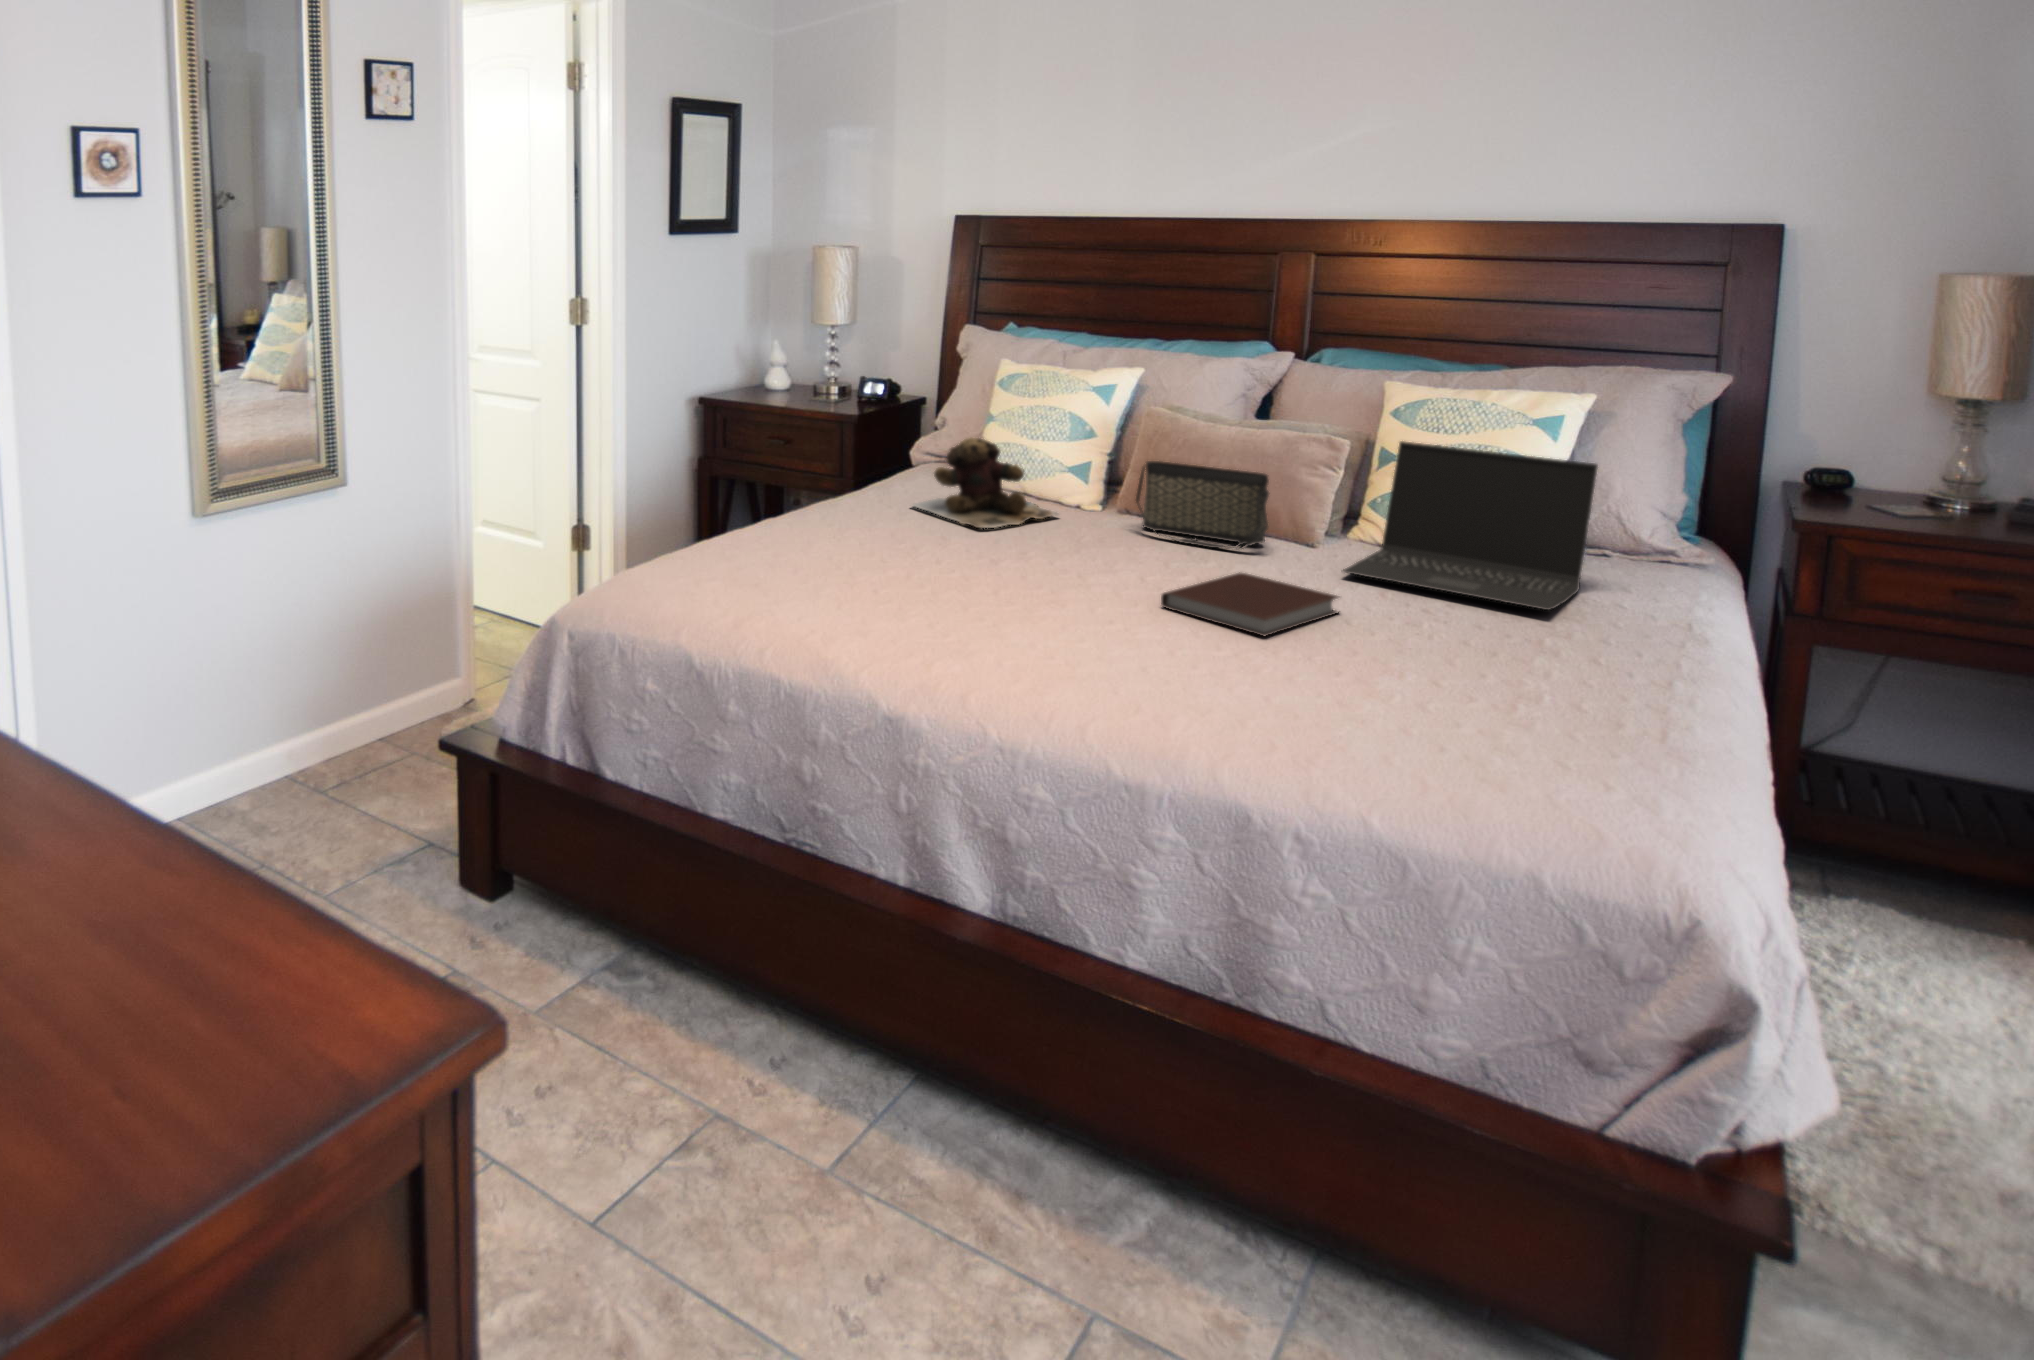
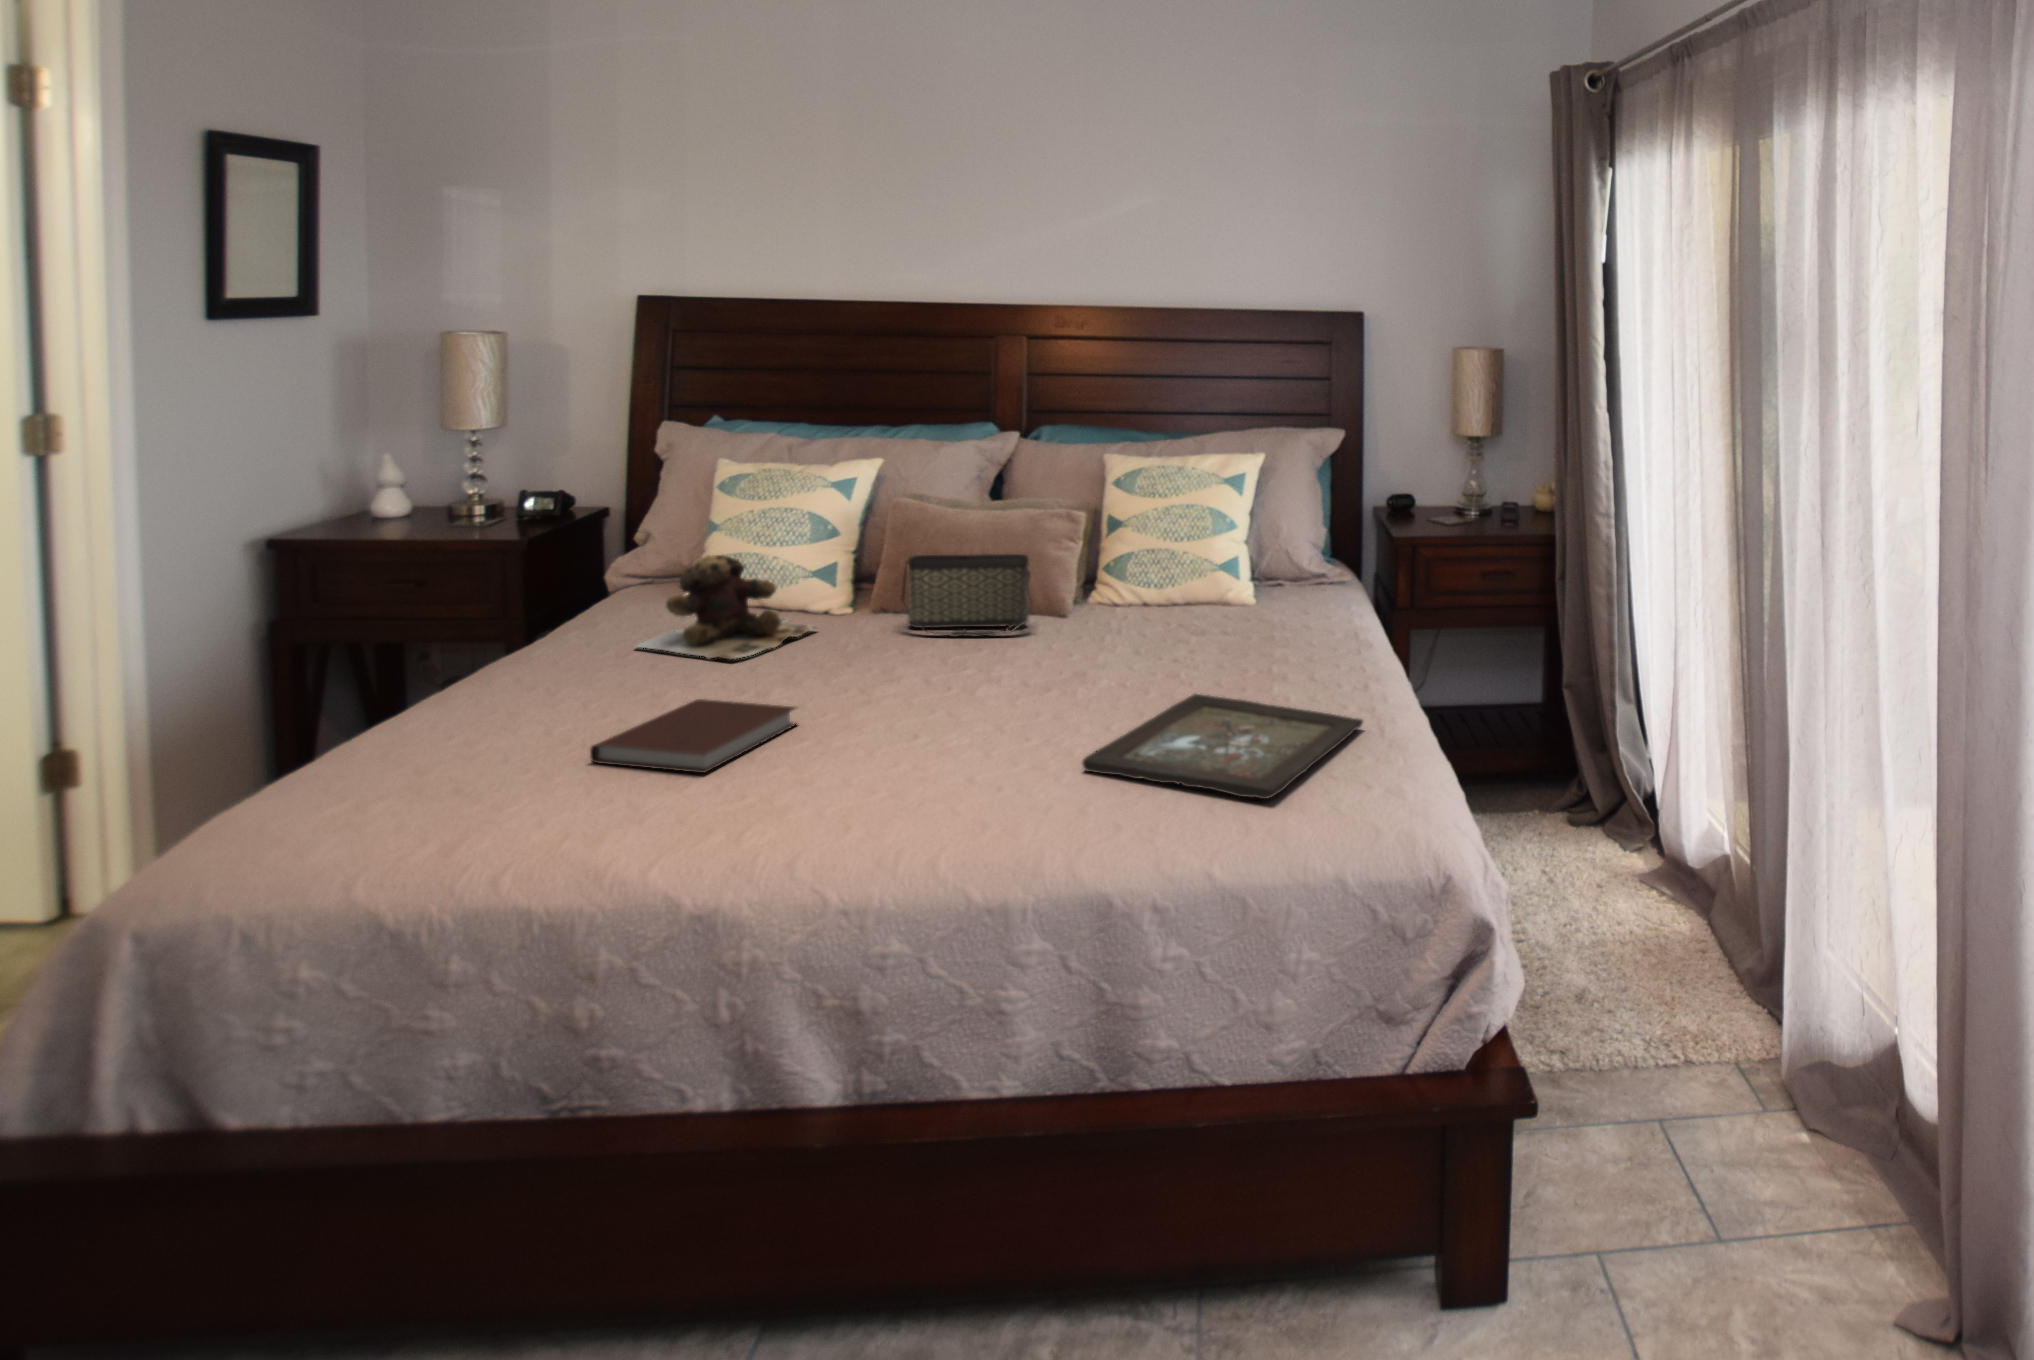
laptop: present [1343,441,1598,610] -> none [1104,508,1281,642]
notebook: present [1161,572,1338,636] -> present [590,699,796,773]
tray: none [1263,645,1651,771] -> present [1082,694,1363,799]

